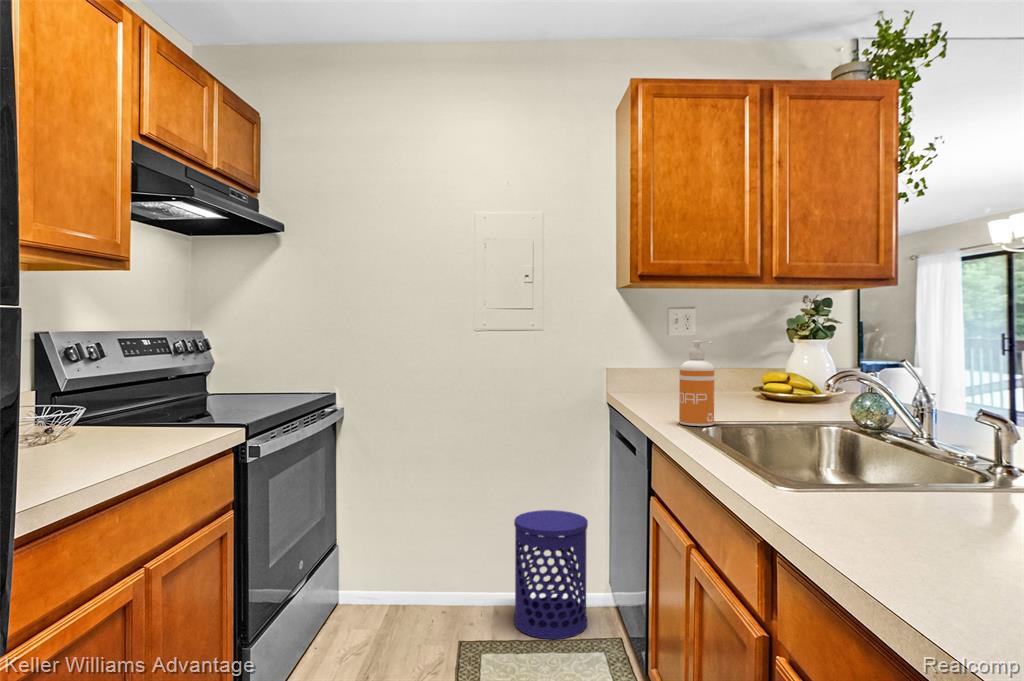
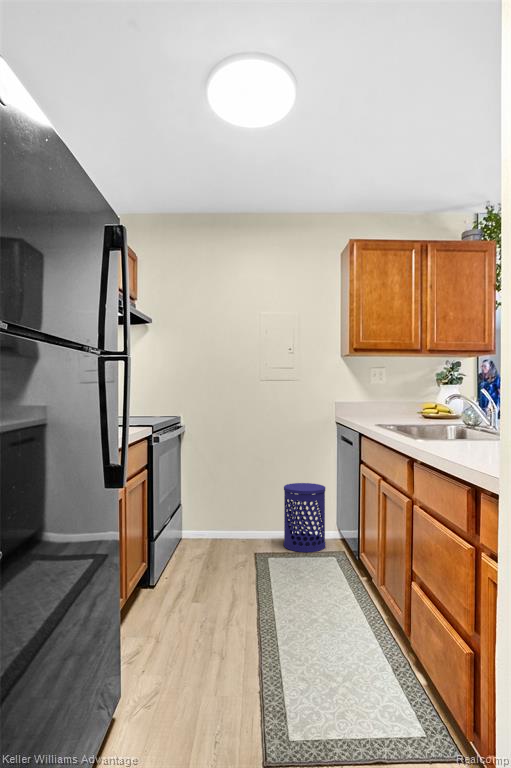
soap dispenser: present [679,341,714,426] -> none [376,383,395,427]

